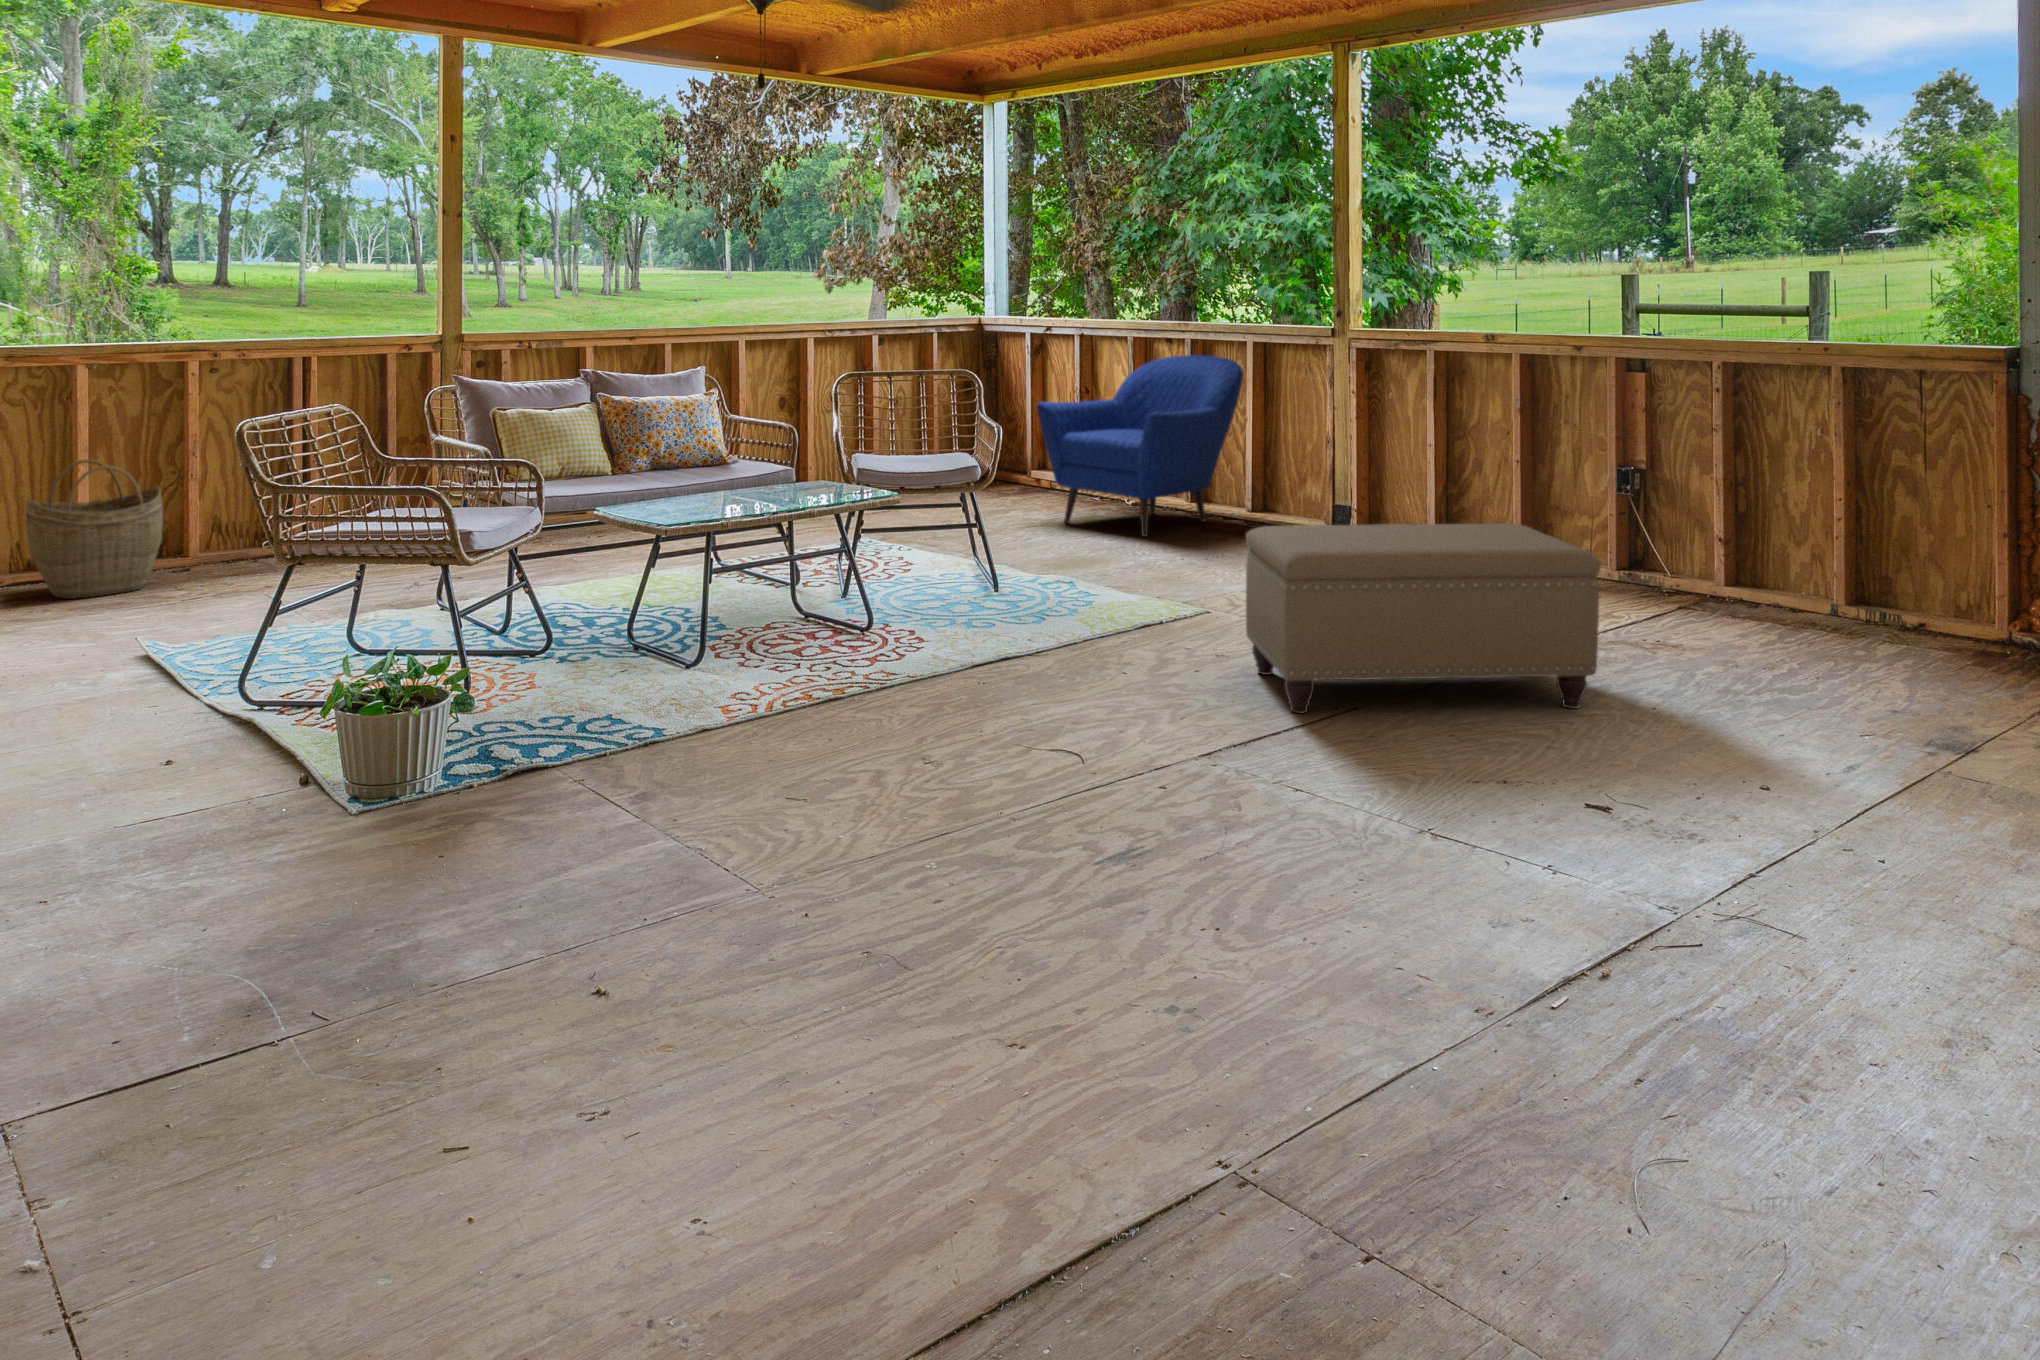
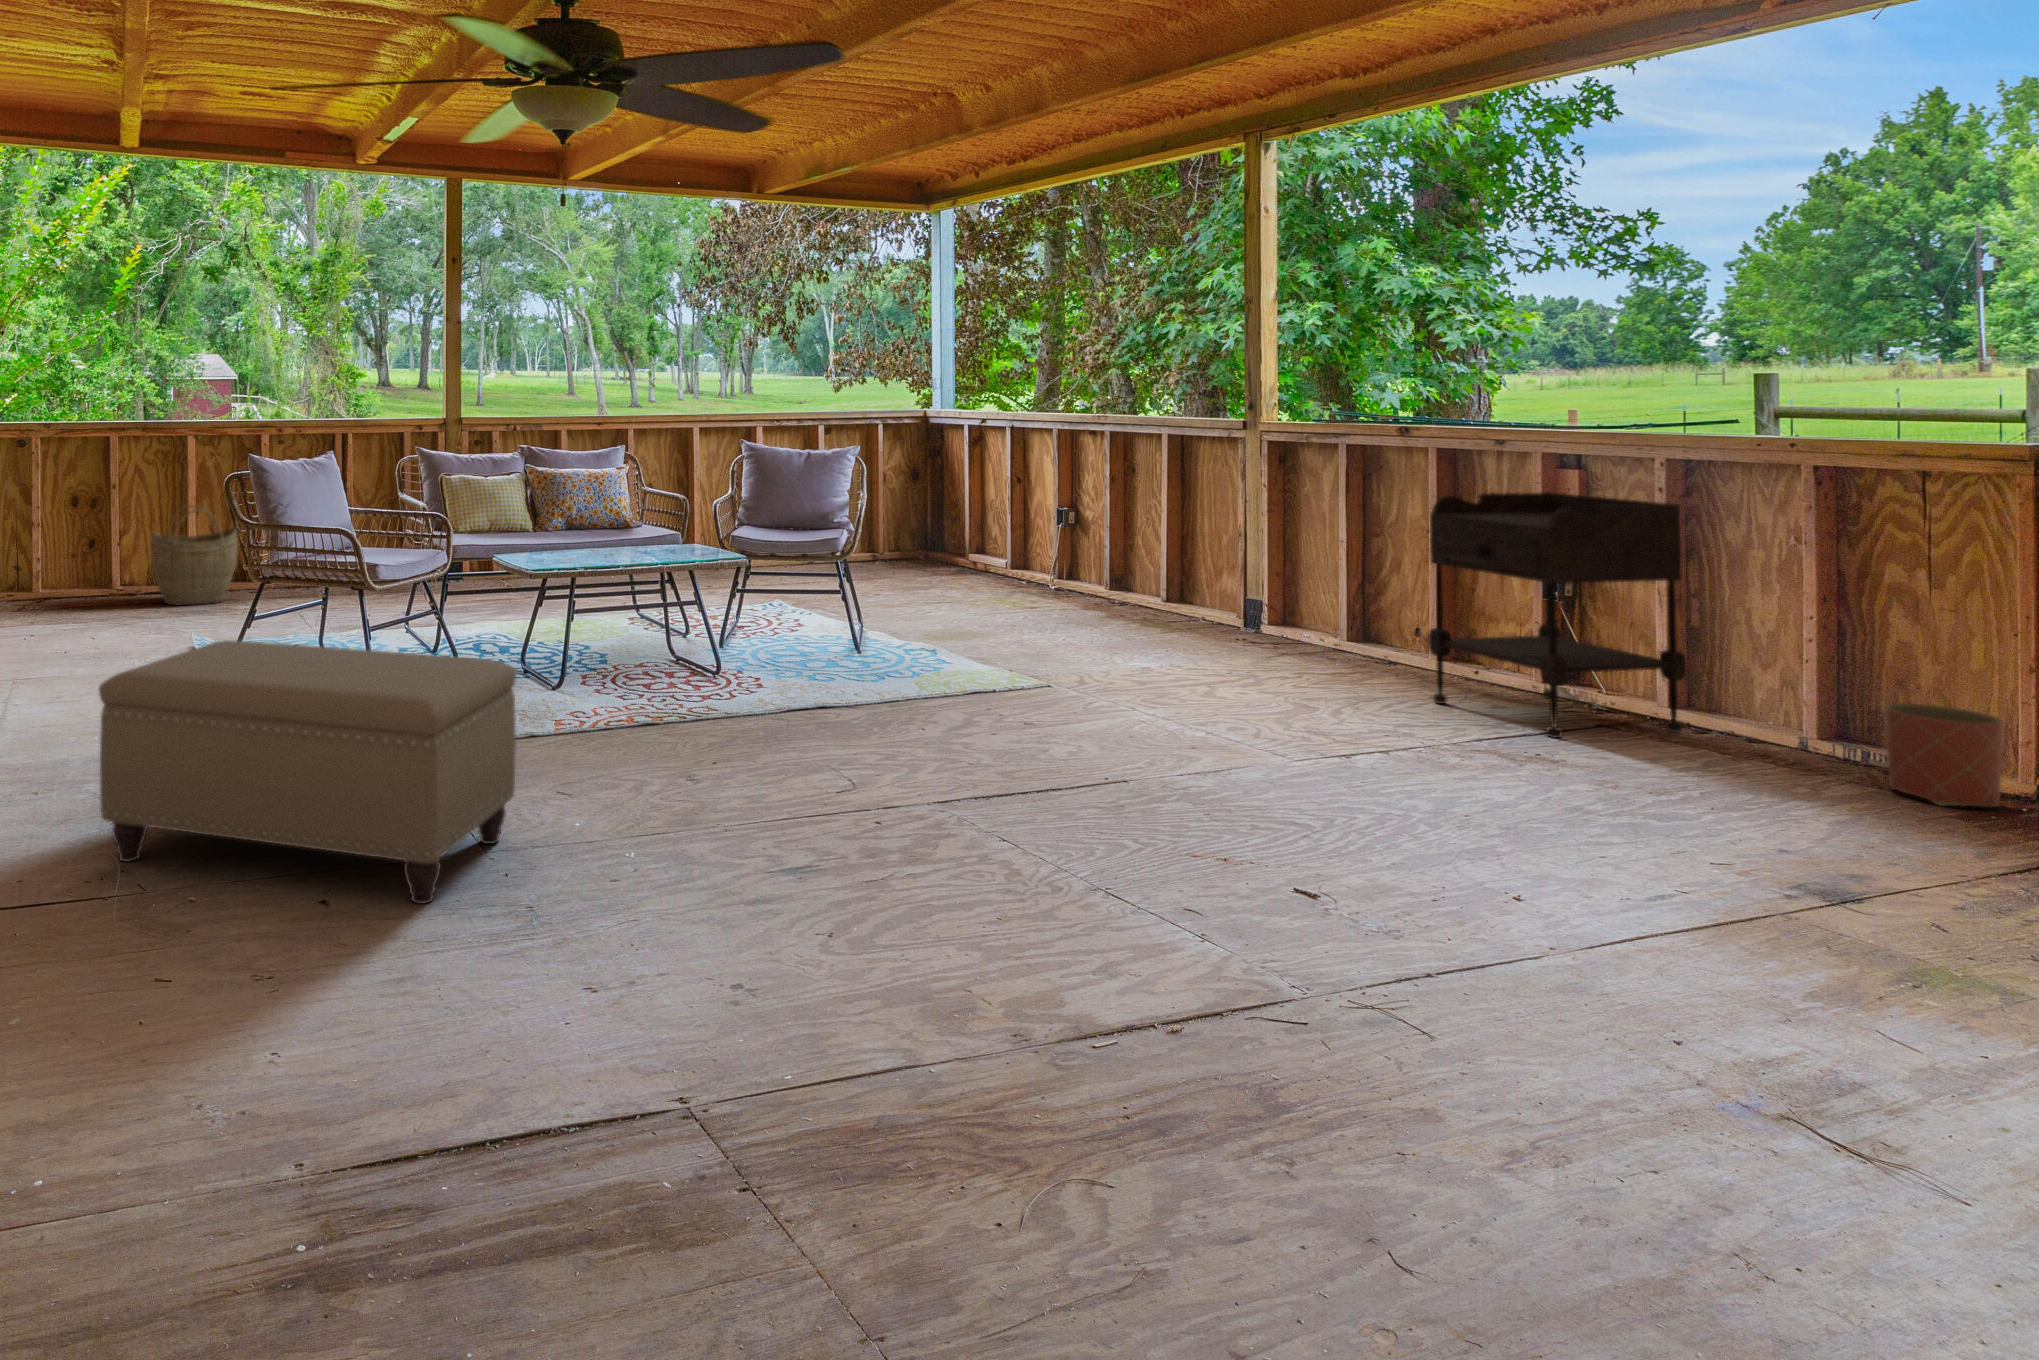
armchair: present [1037,355,1243,537] -> none [947,446,1157,618]
side table: none [1535,395,1740,621] -> present [1428,492,1686,738]
ottoman: present [1246,523,1601,714] -> present [99,640,517,904]
planter: none [1904,568,1988,652] -> present [1884,703,2004,807]

